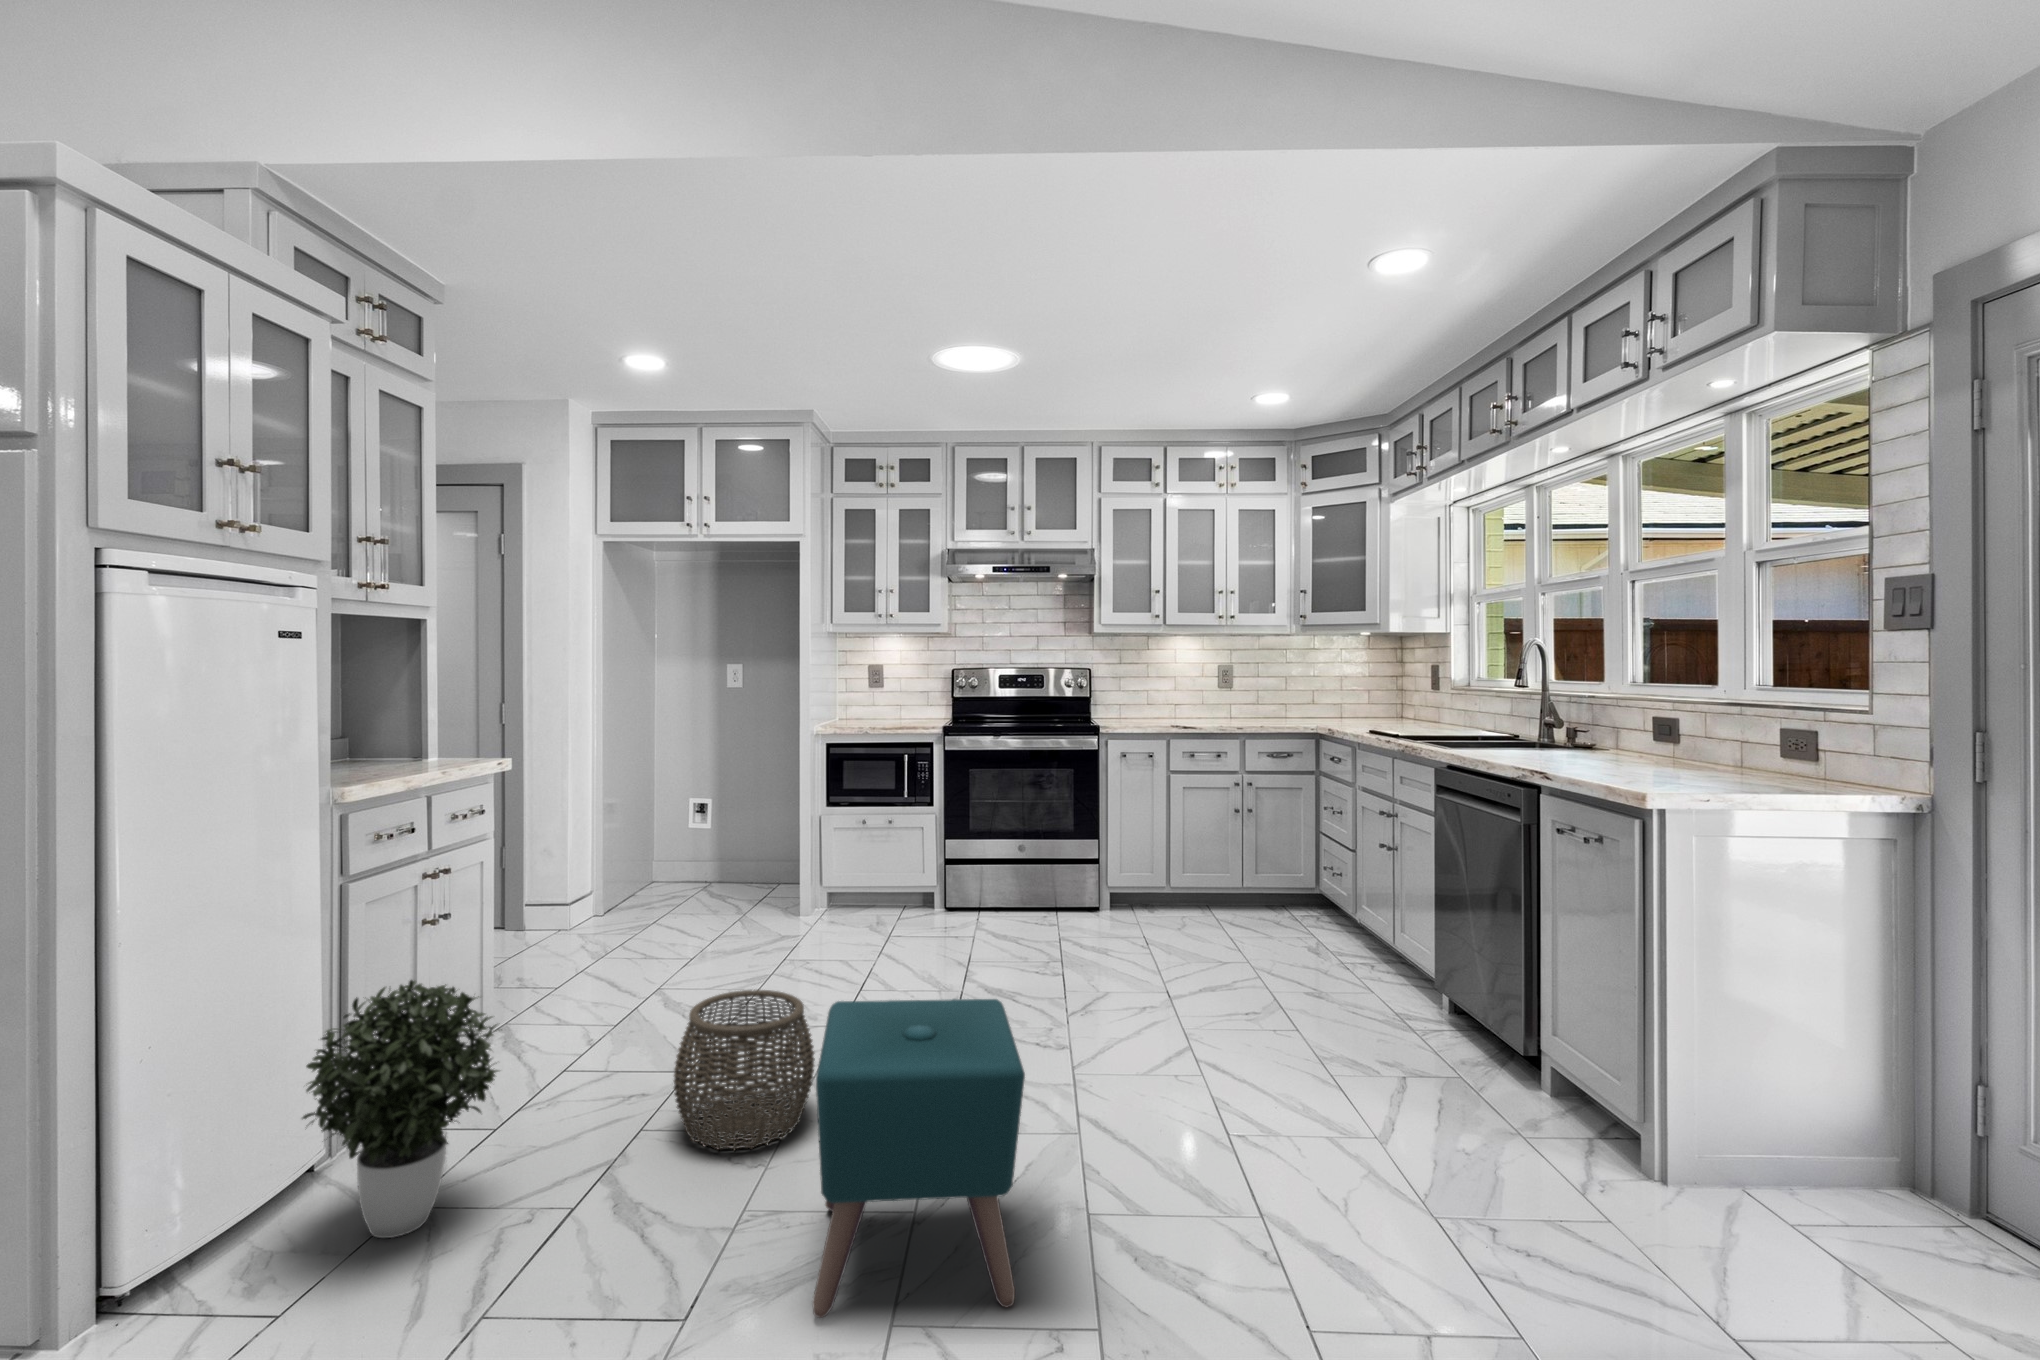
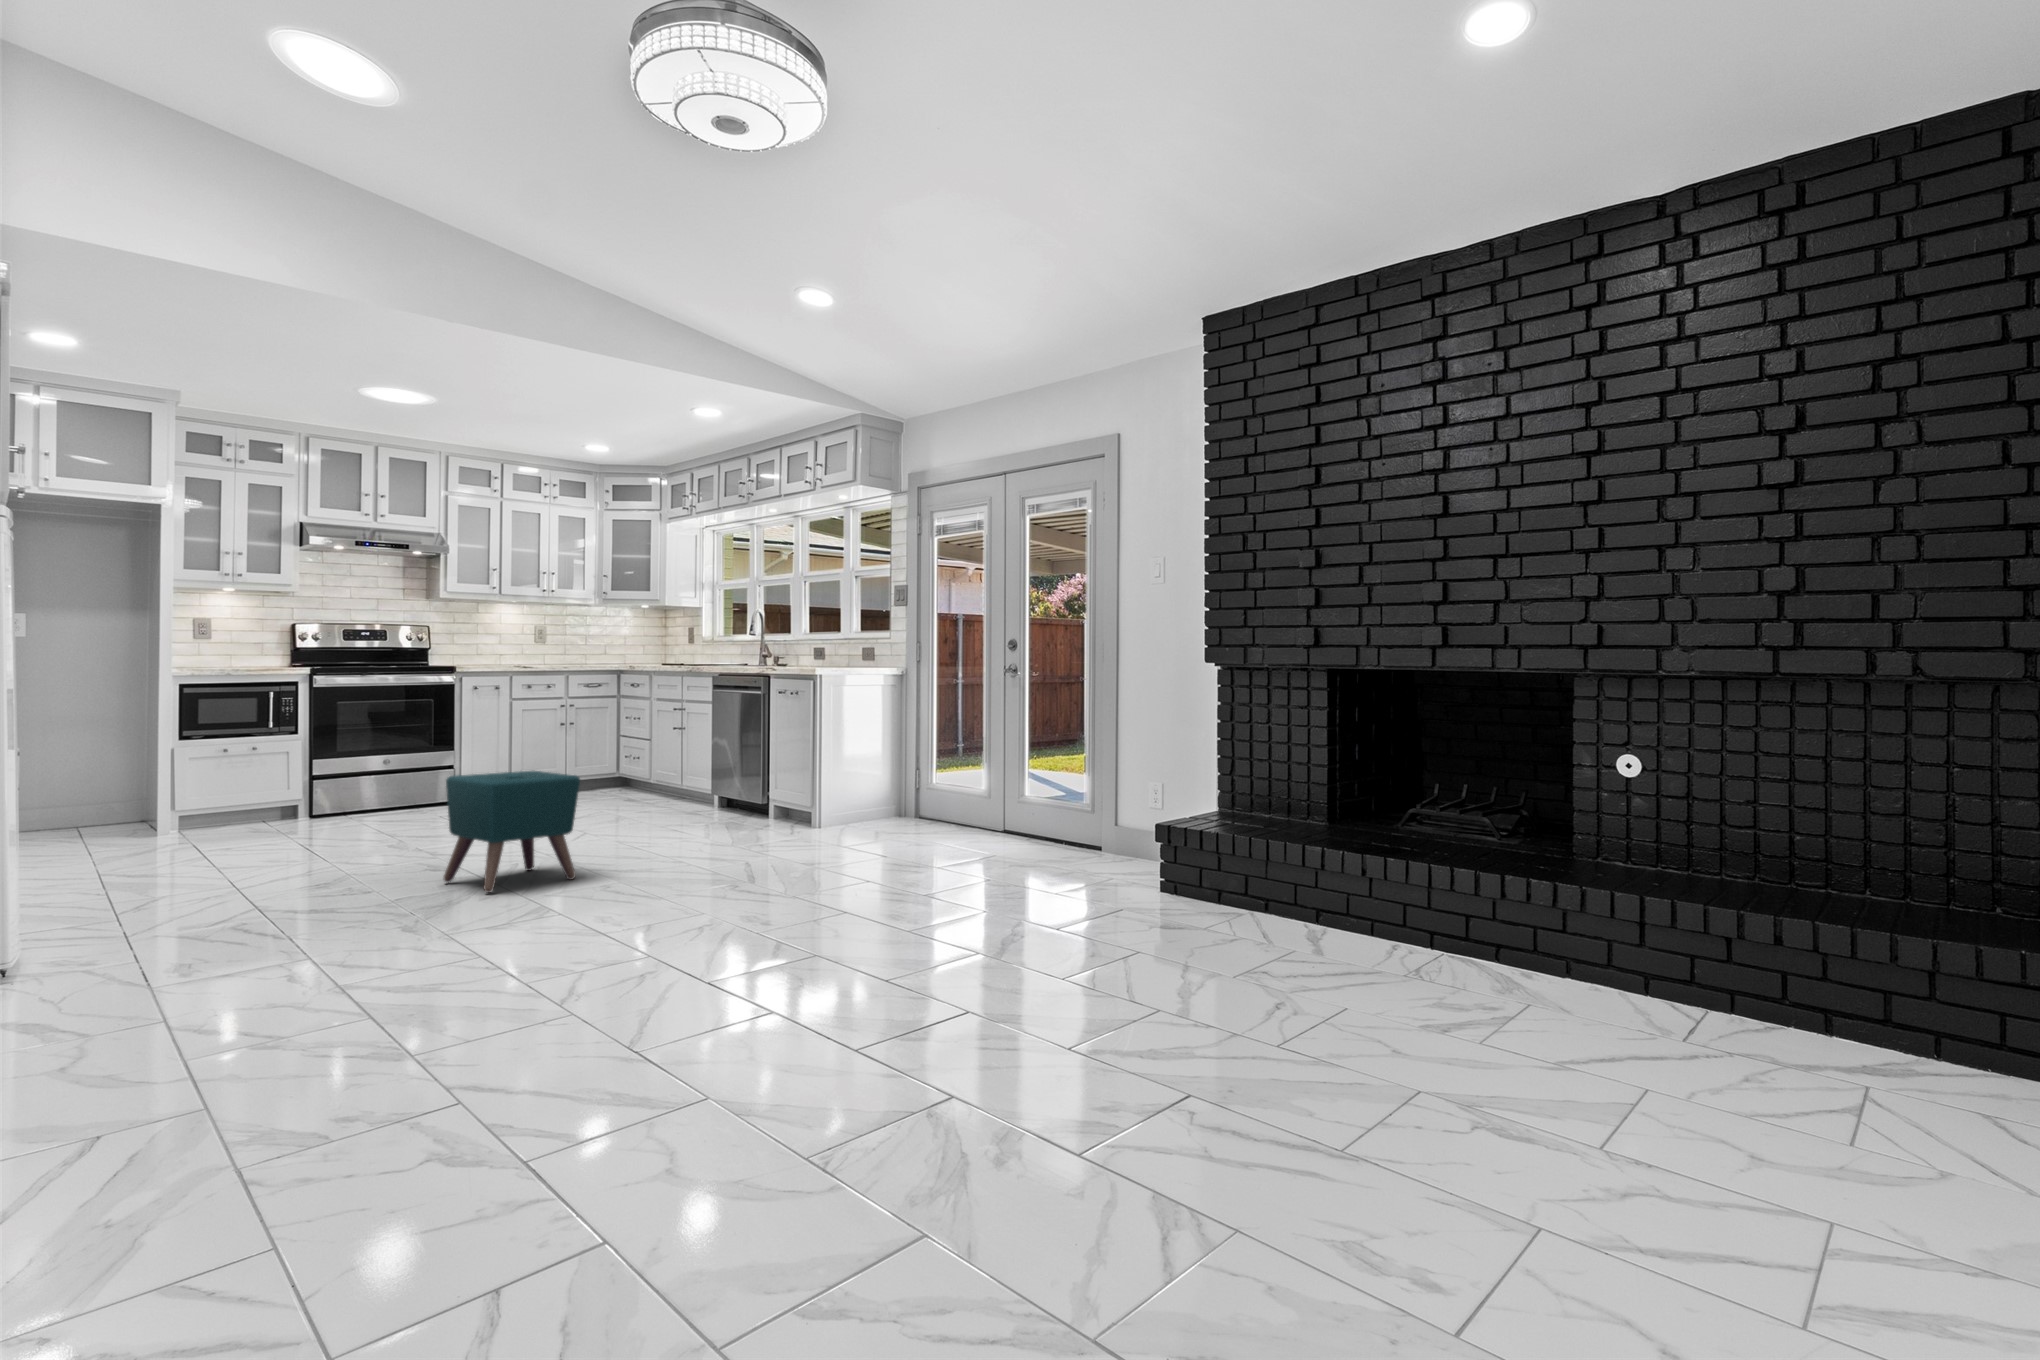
potted plant: present [302,980,502,1238] -> none [98,783,234,931]
woven basket: present [674,990,815,1150] -> none [286,806,388,887]

